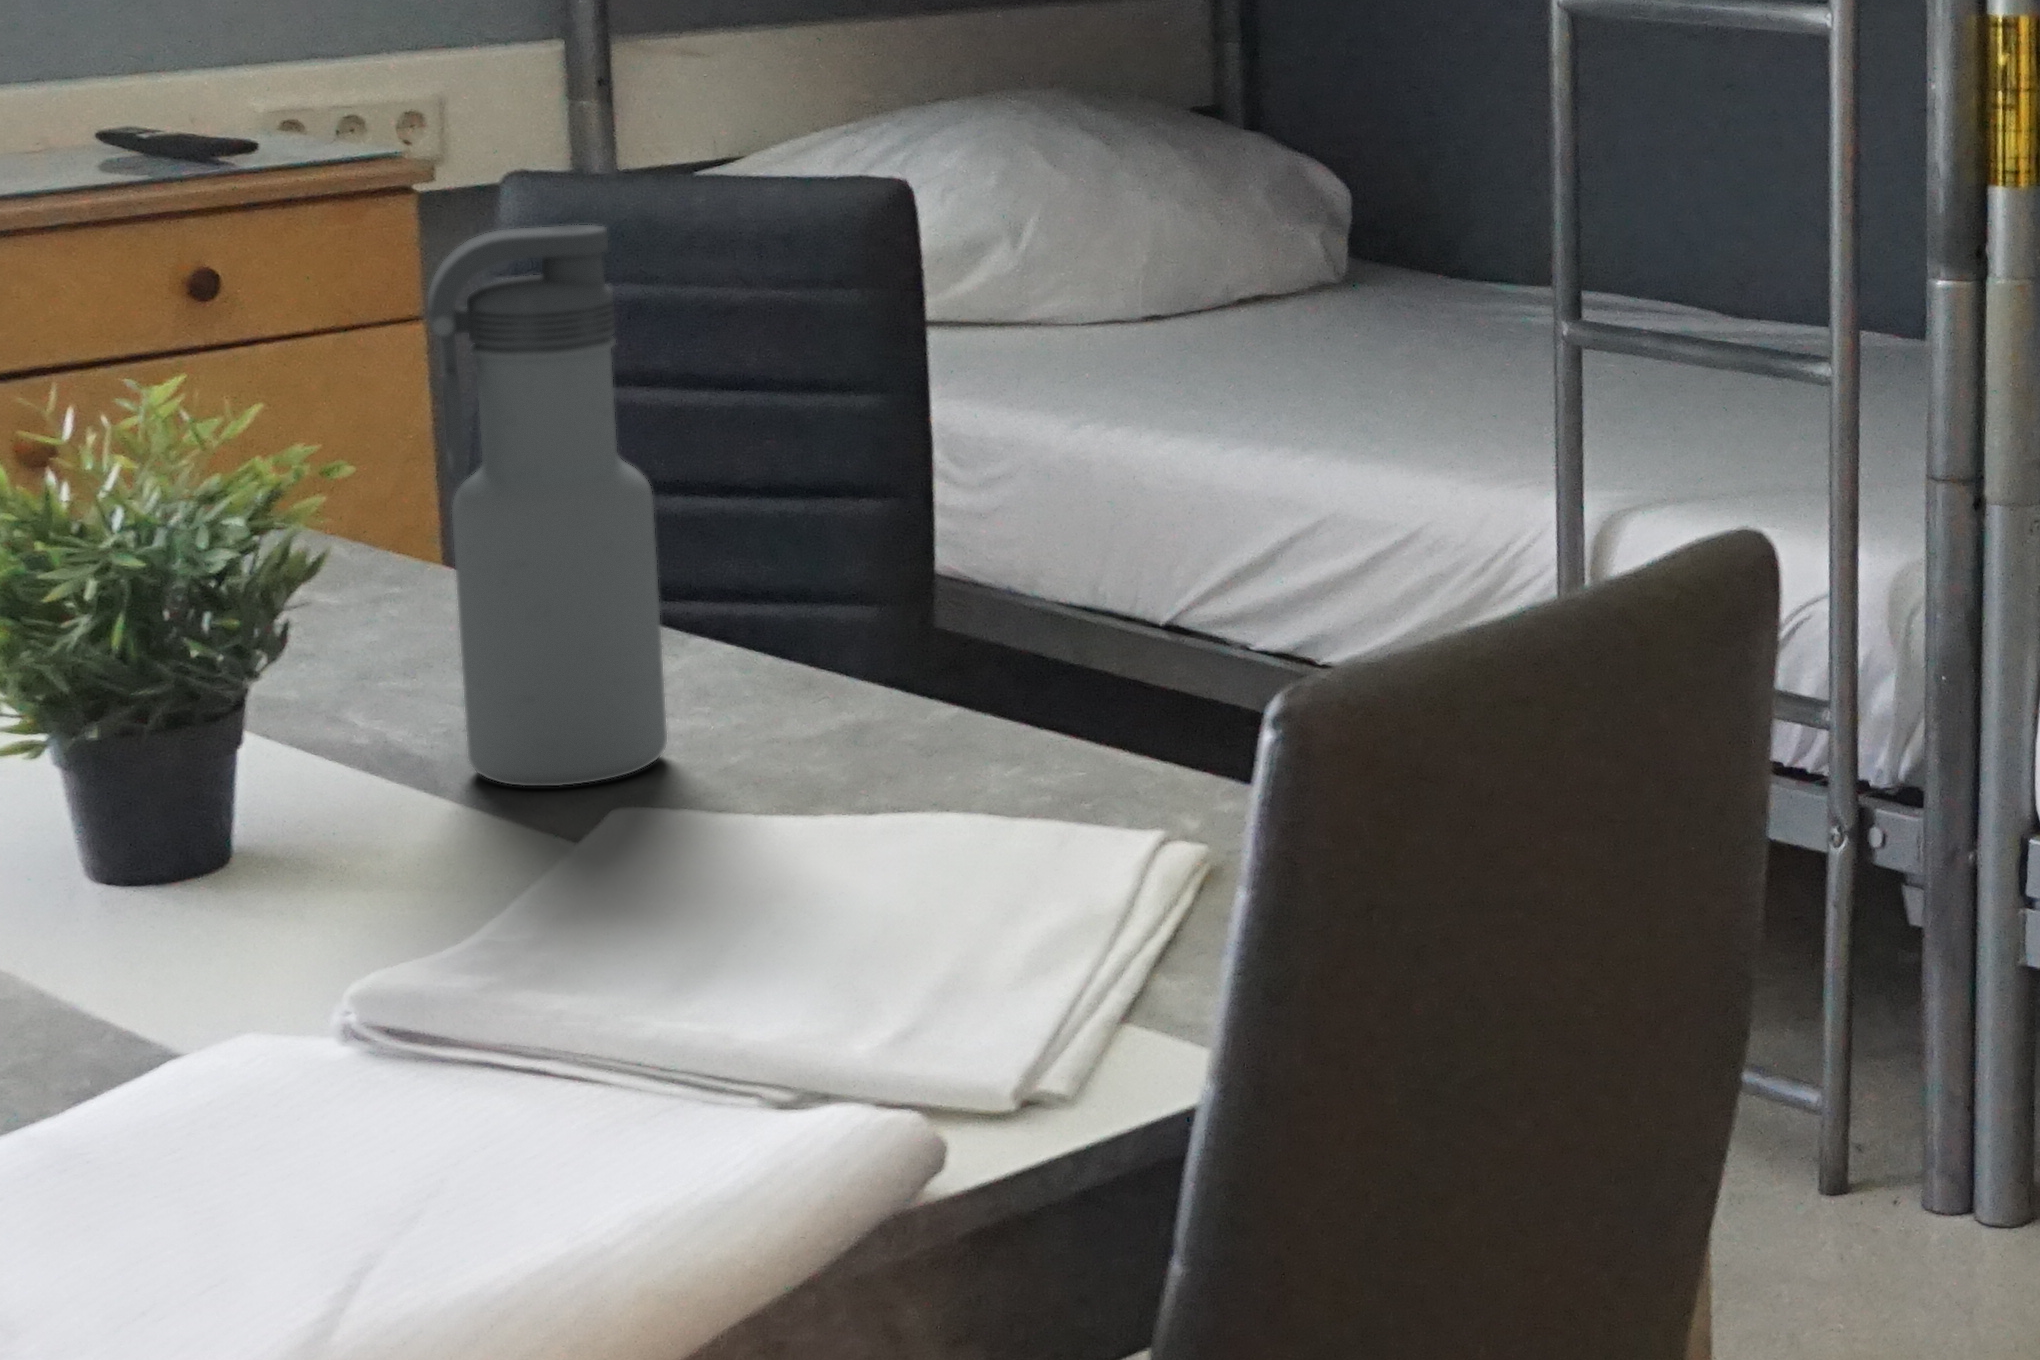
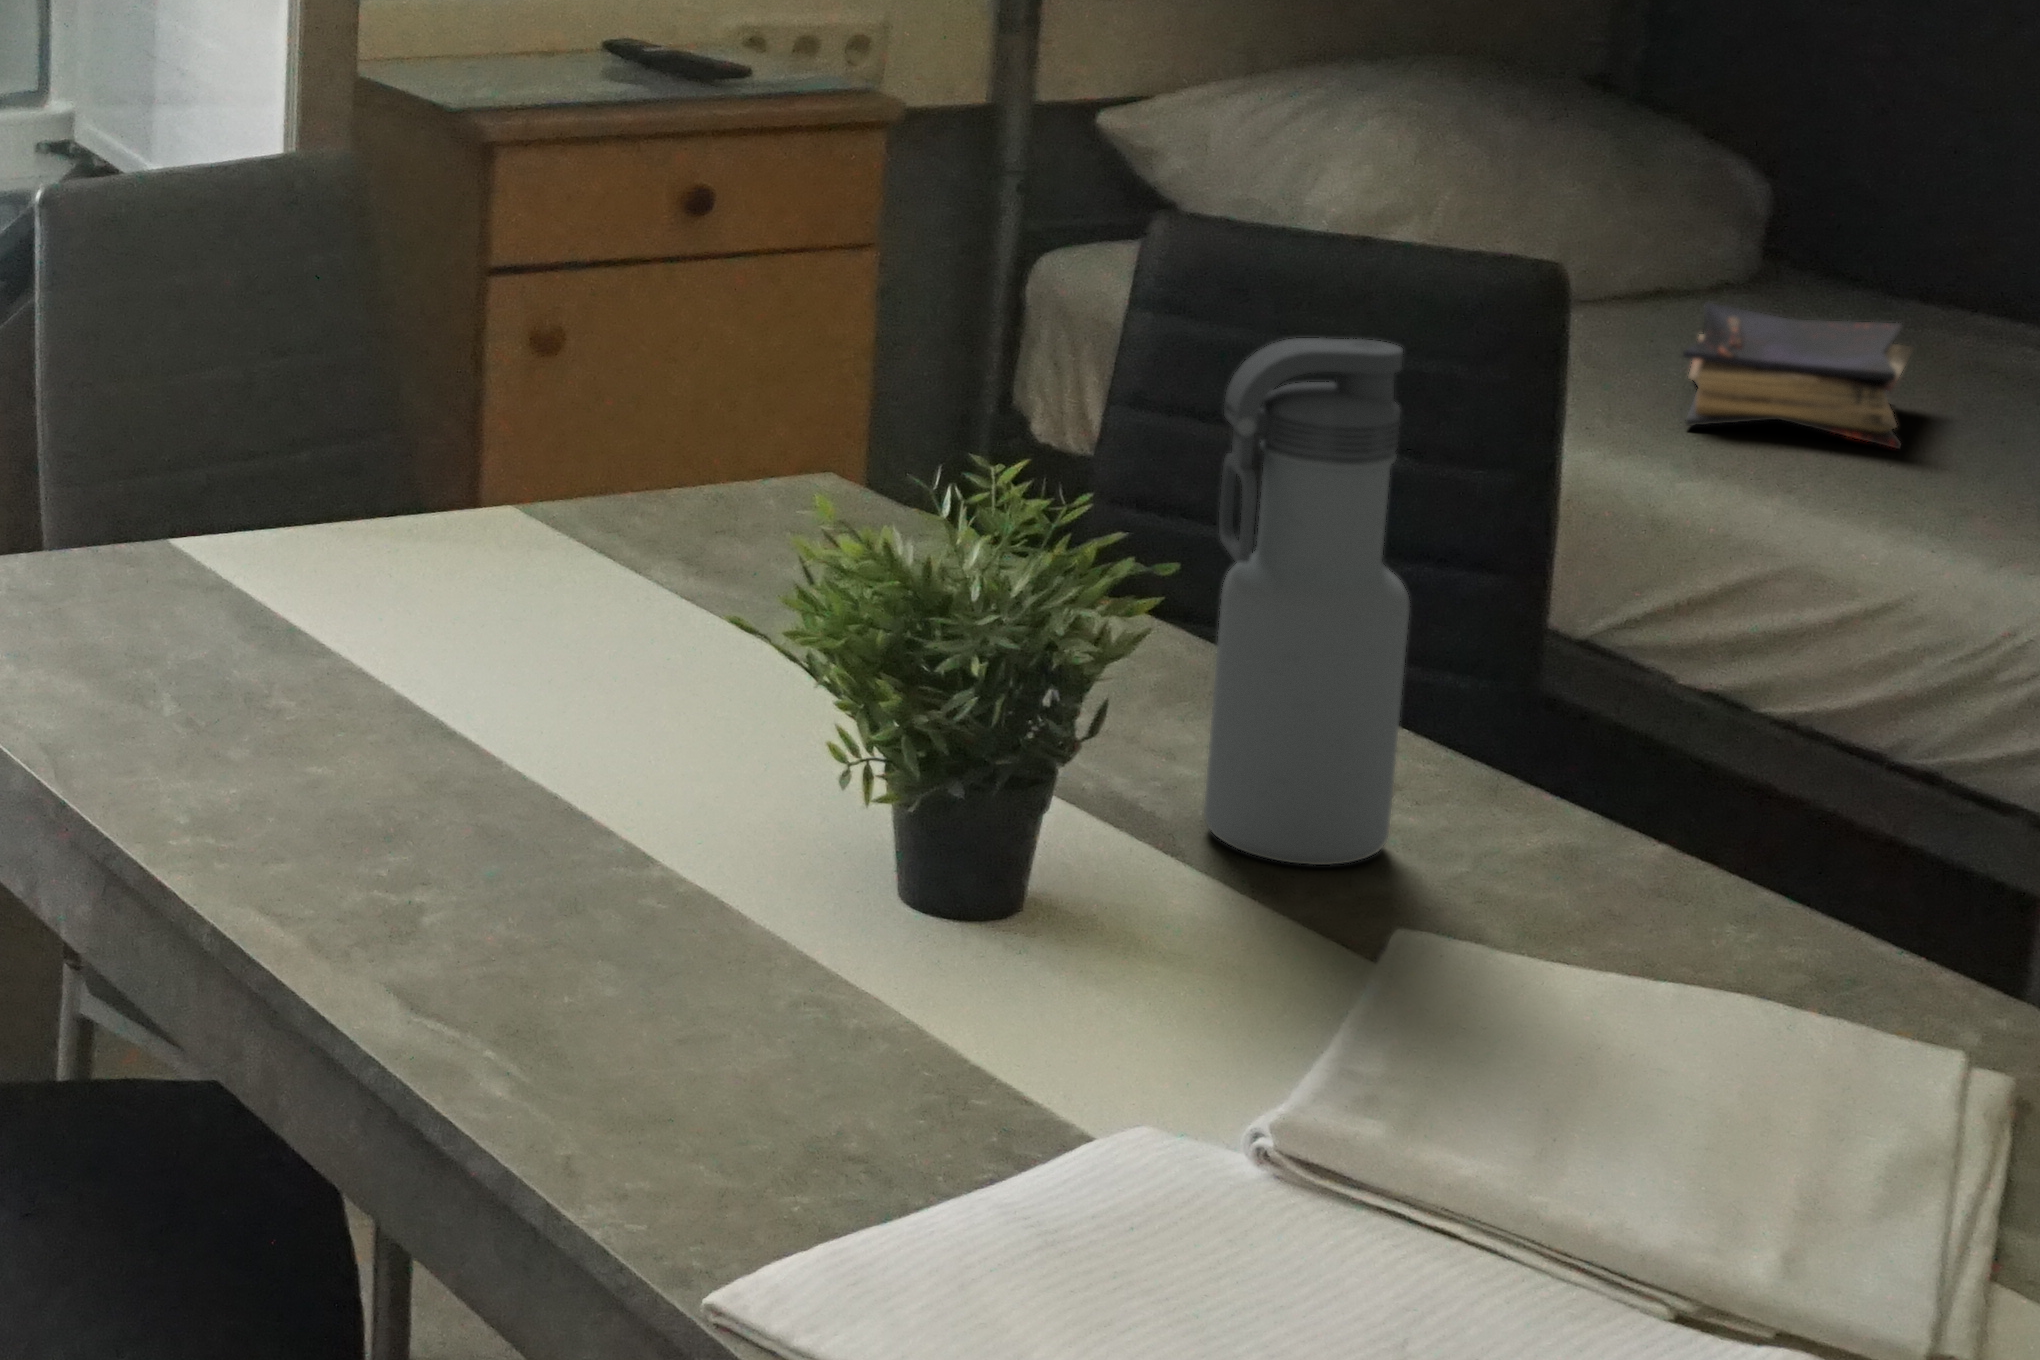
book: none [1239,296,1465,412] -> present [1683,303,1913,449]

